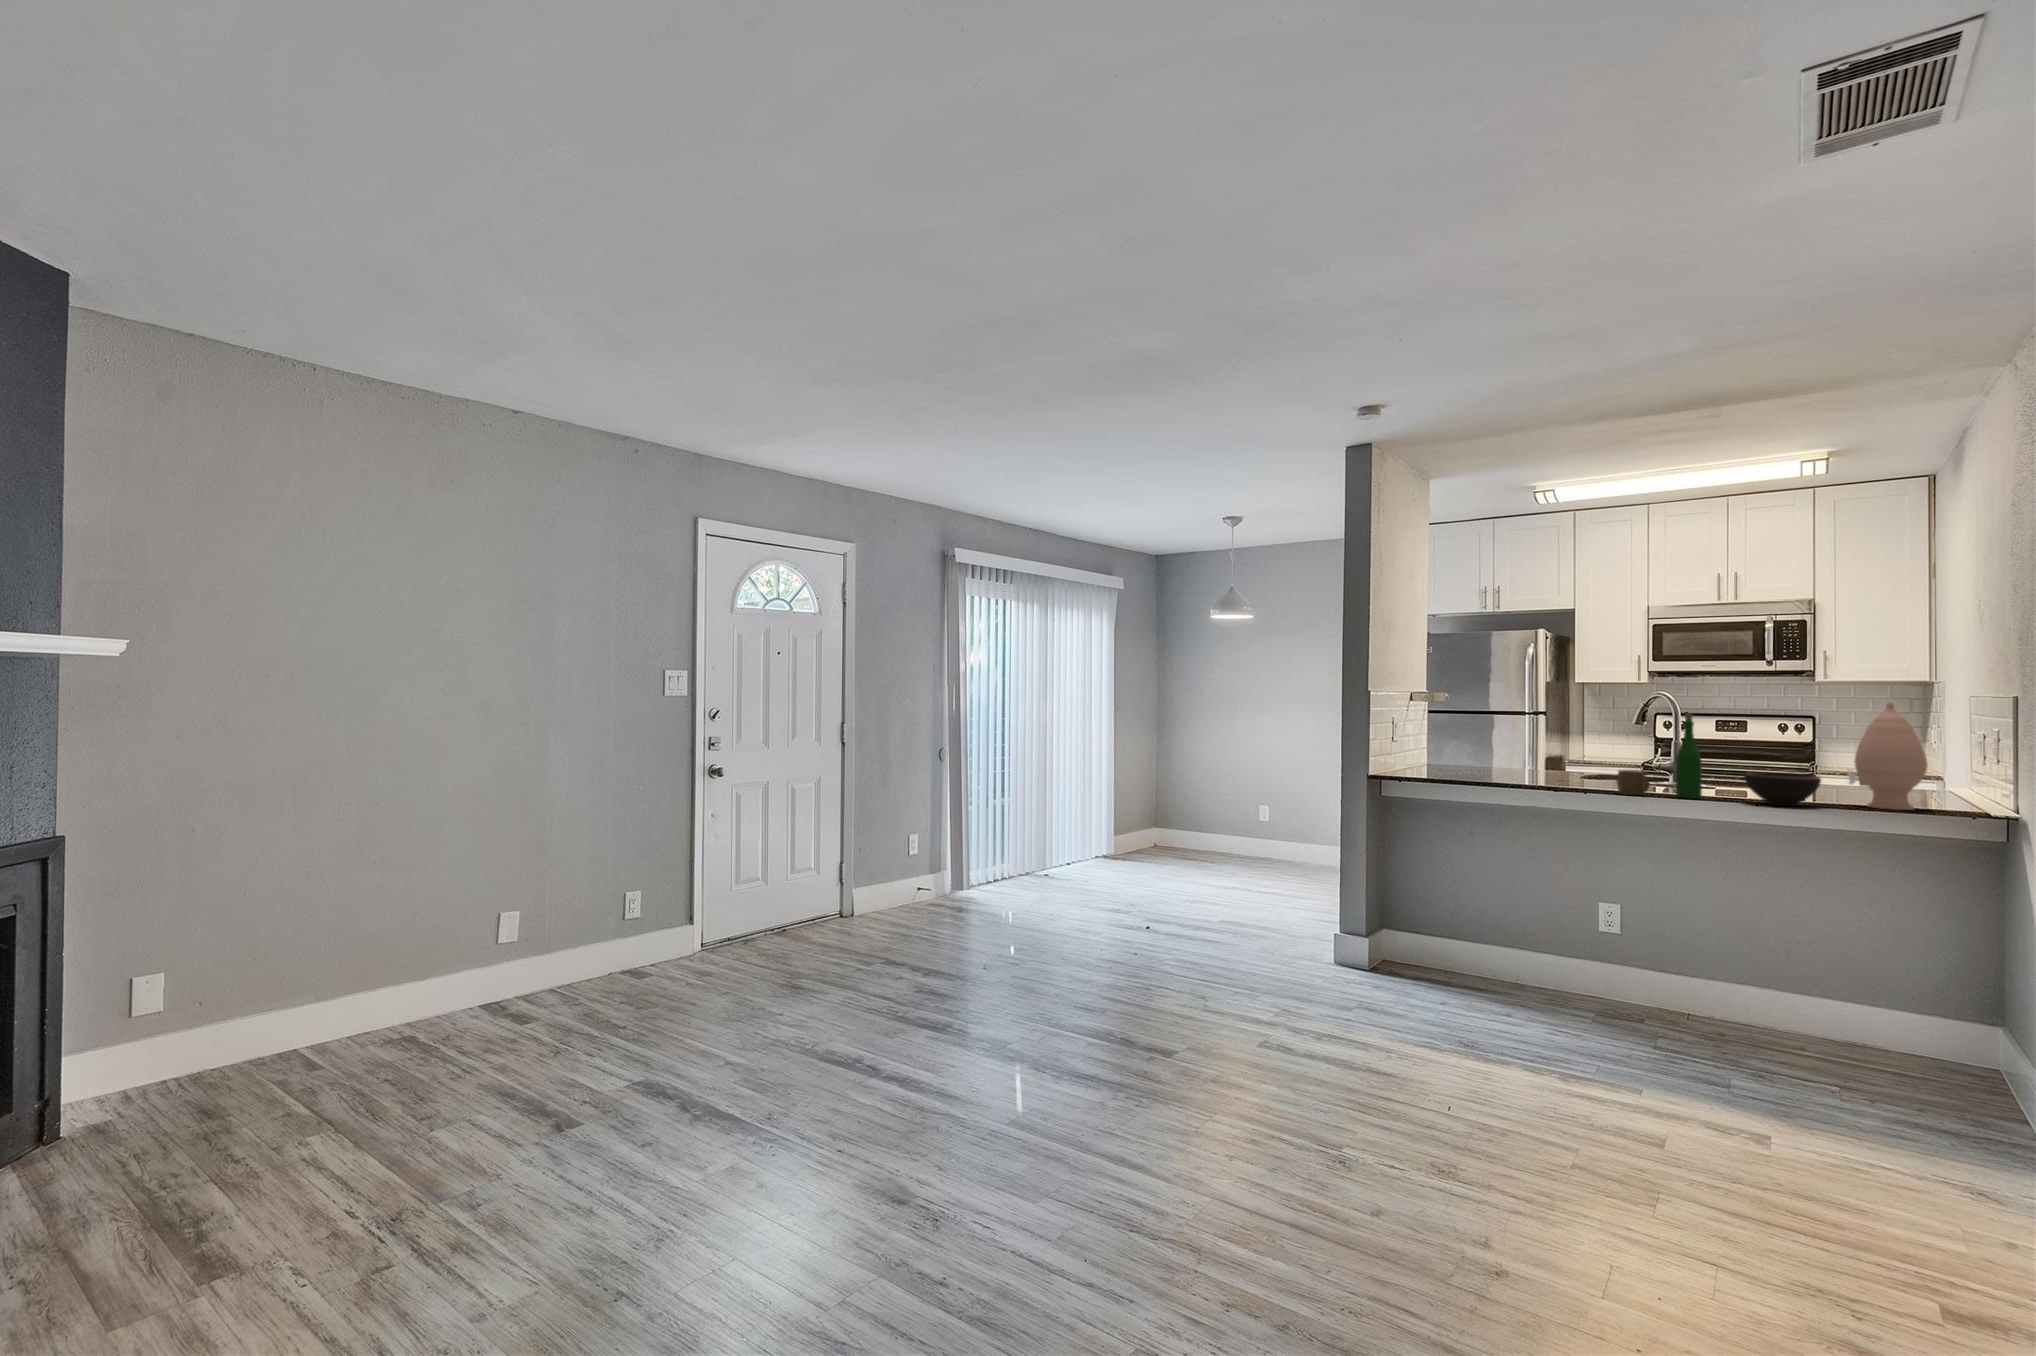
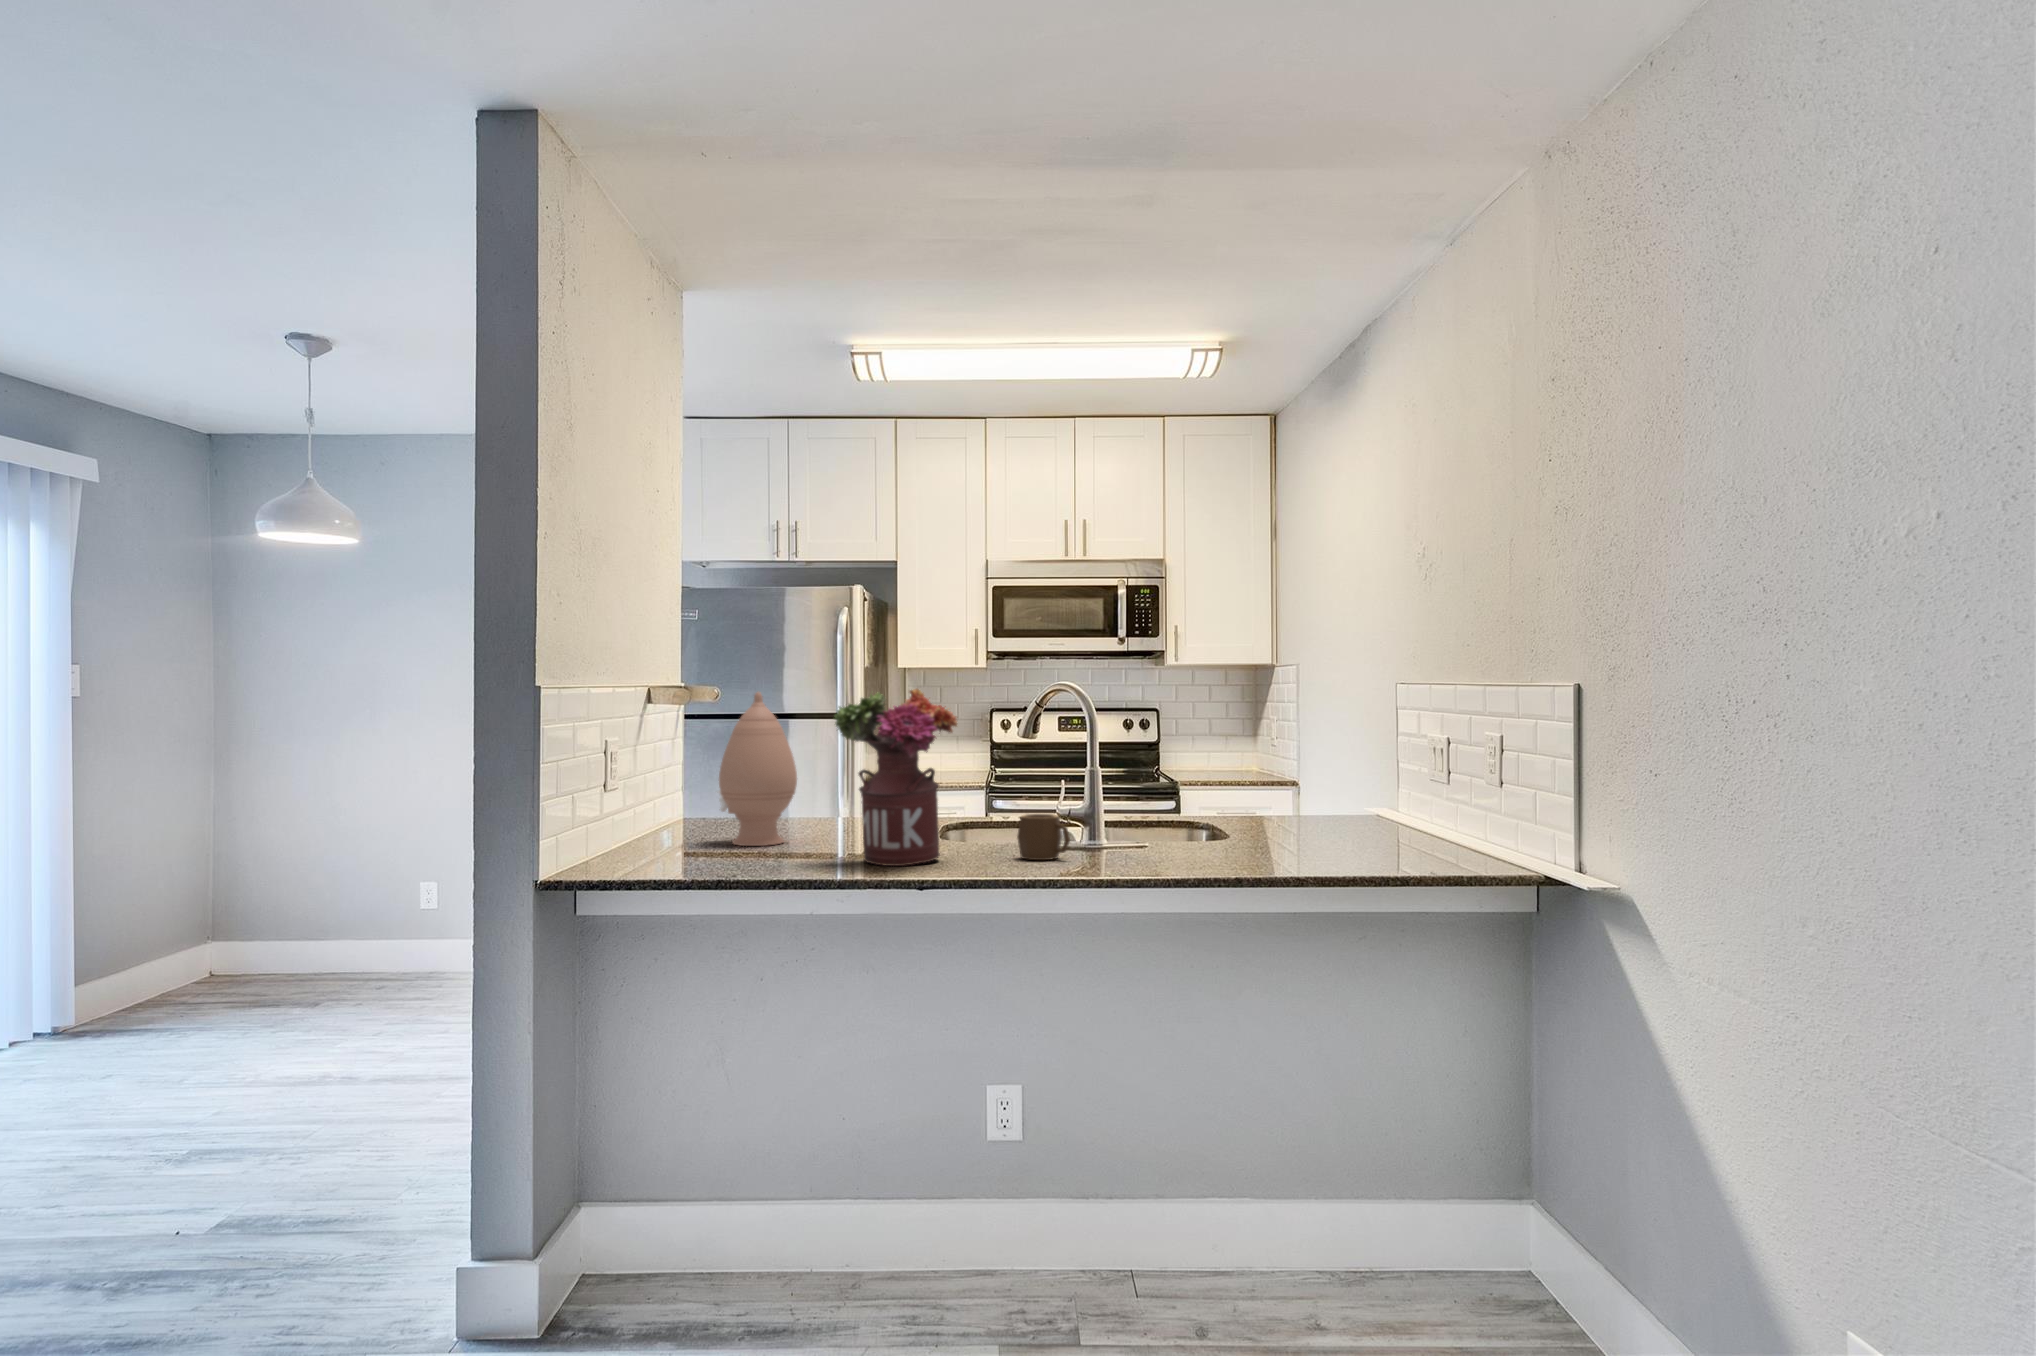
flower arrangement: none [1503,698,1579,791] -> present [835,689,957,866]
vase: present [1848,702,1927,810] -> present [717,692,797,846]
wine bottle: present [1676,713,1702,799] -> none [1106,711,1141,859]
bowl: present [1744,772,1821,806] -> none [1204,806,1306,862]

